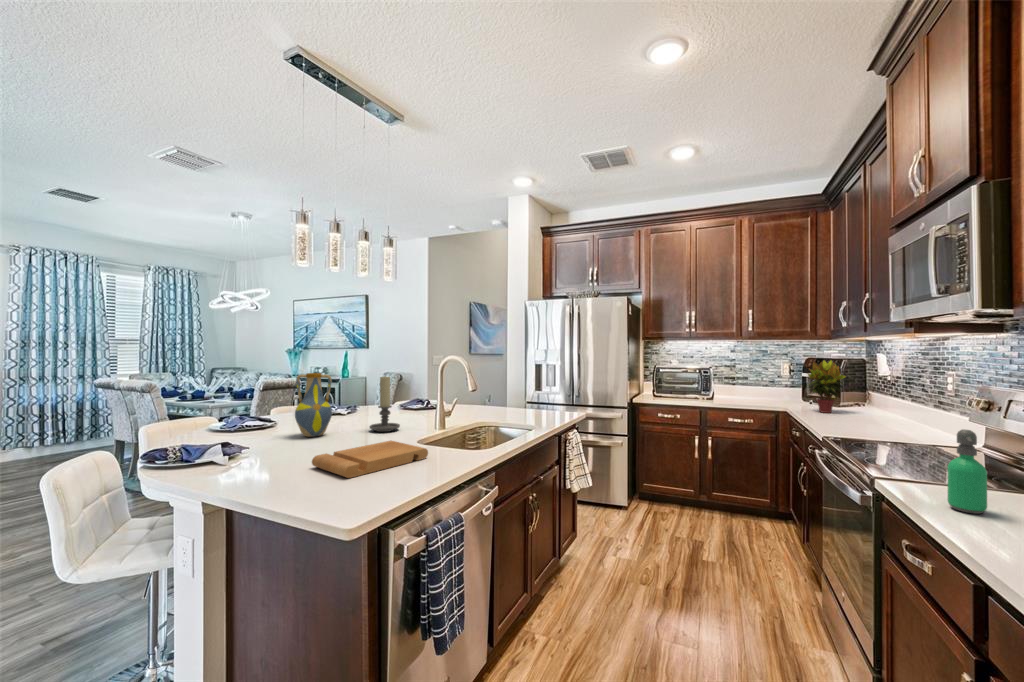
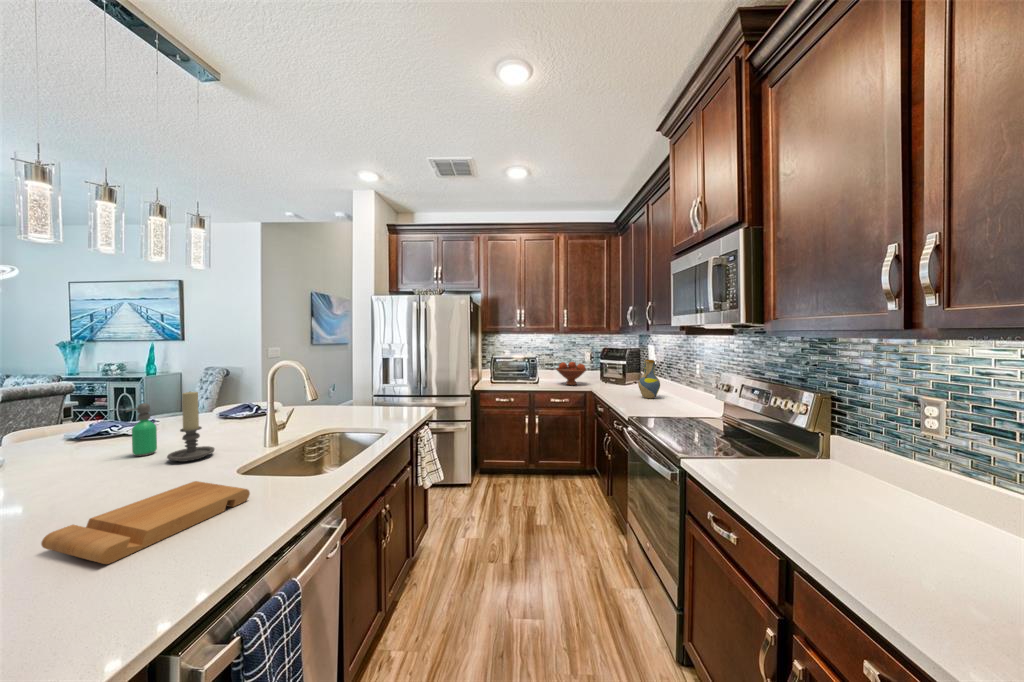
potted plant: present [807,360,846,413] -> none [607,352,635,393]
vase: present [295,373,332,437] -> present [638,360,660,398]
fruit bowl: none [735,373,779,402] -> present [556,362,586,385]
soap dispenser: present [948,429,987,514] -> present [126,403,157,456]

